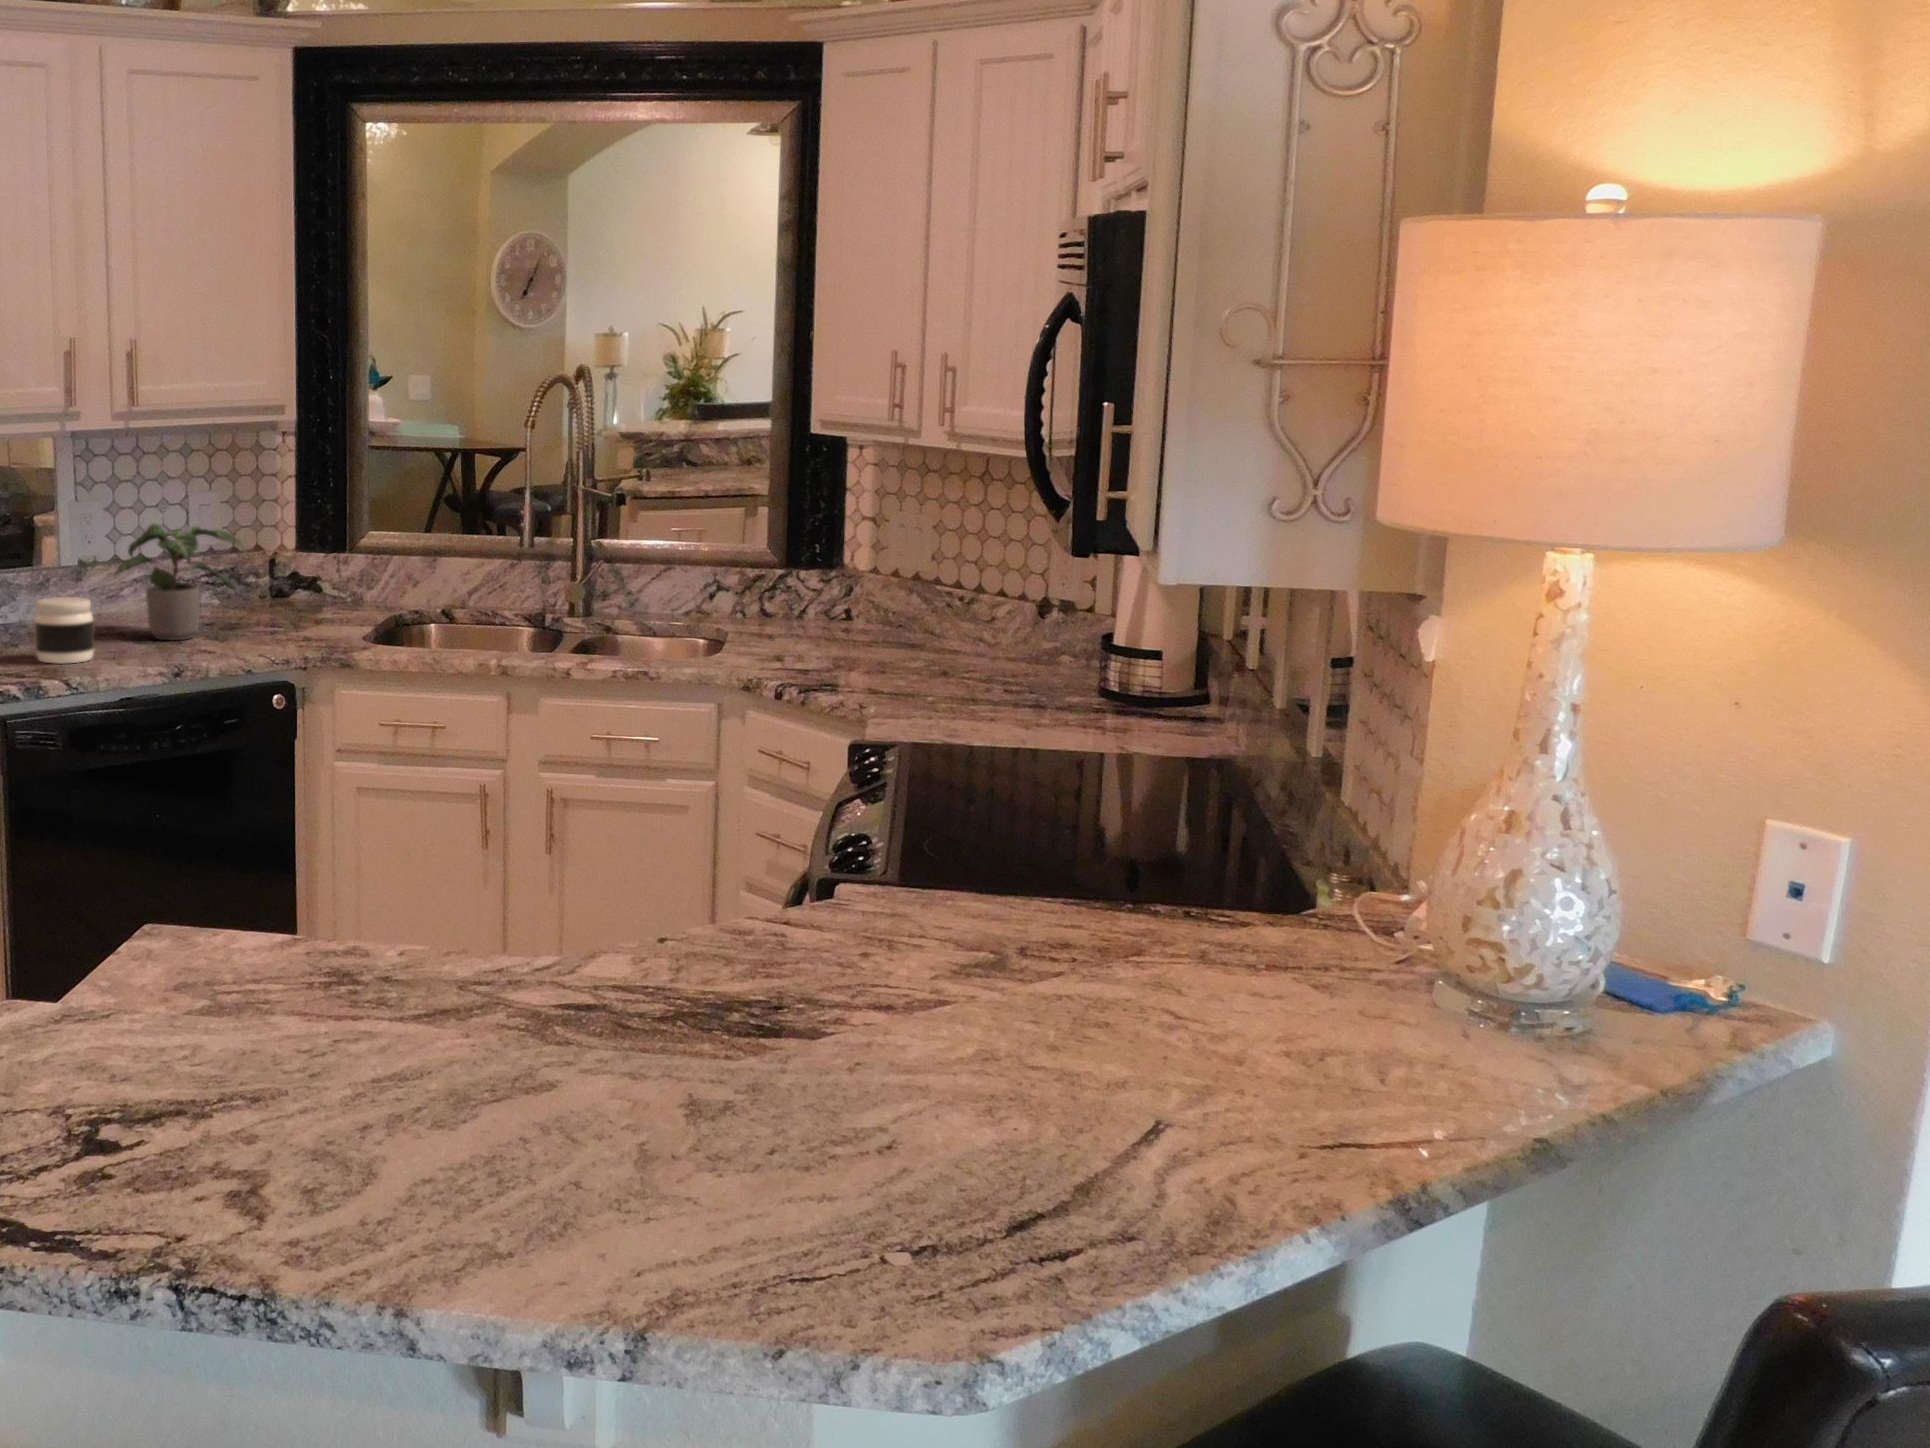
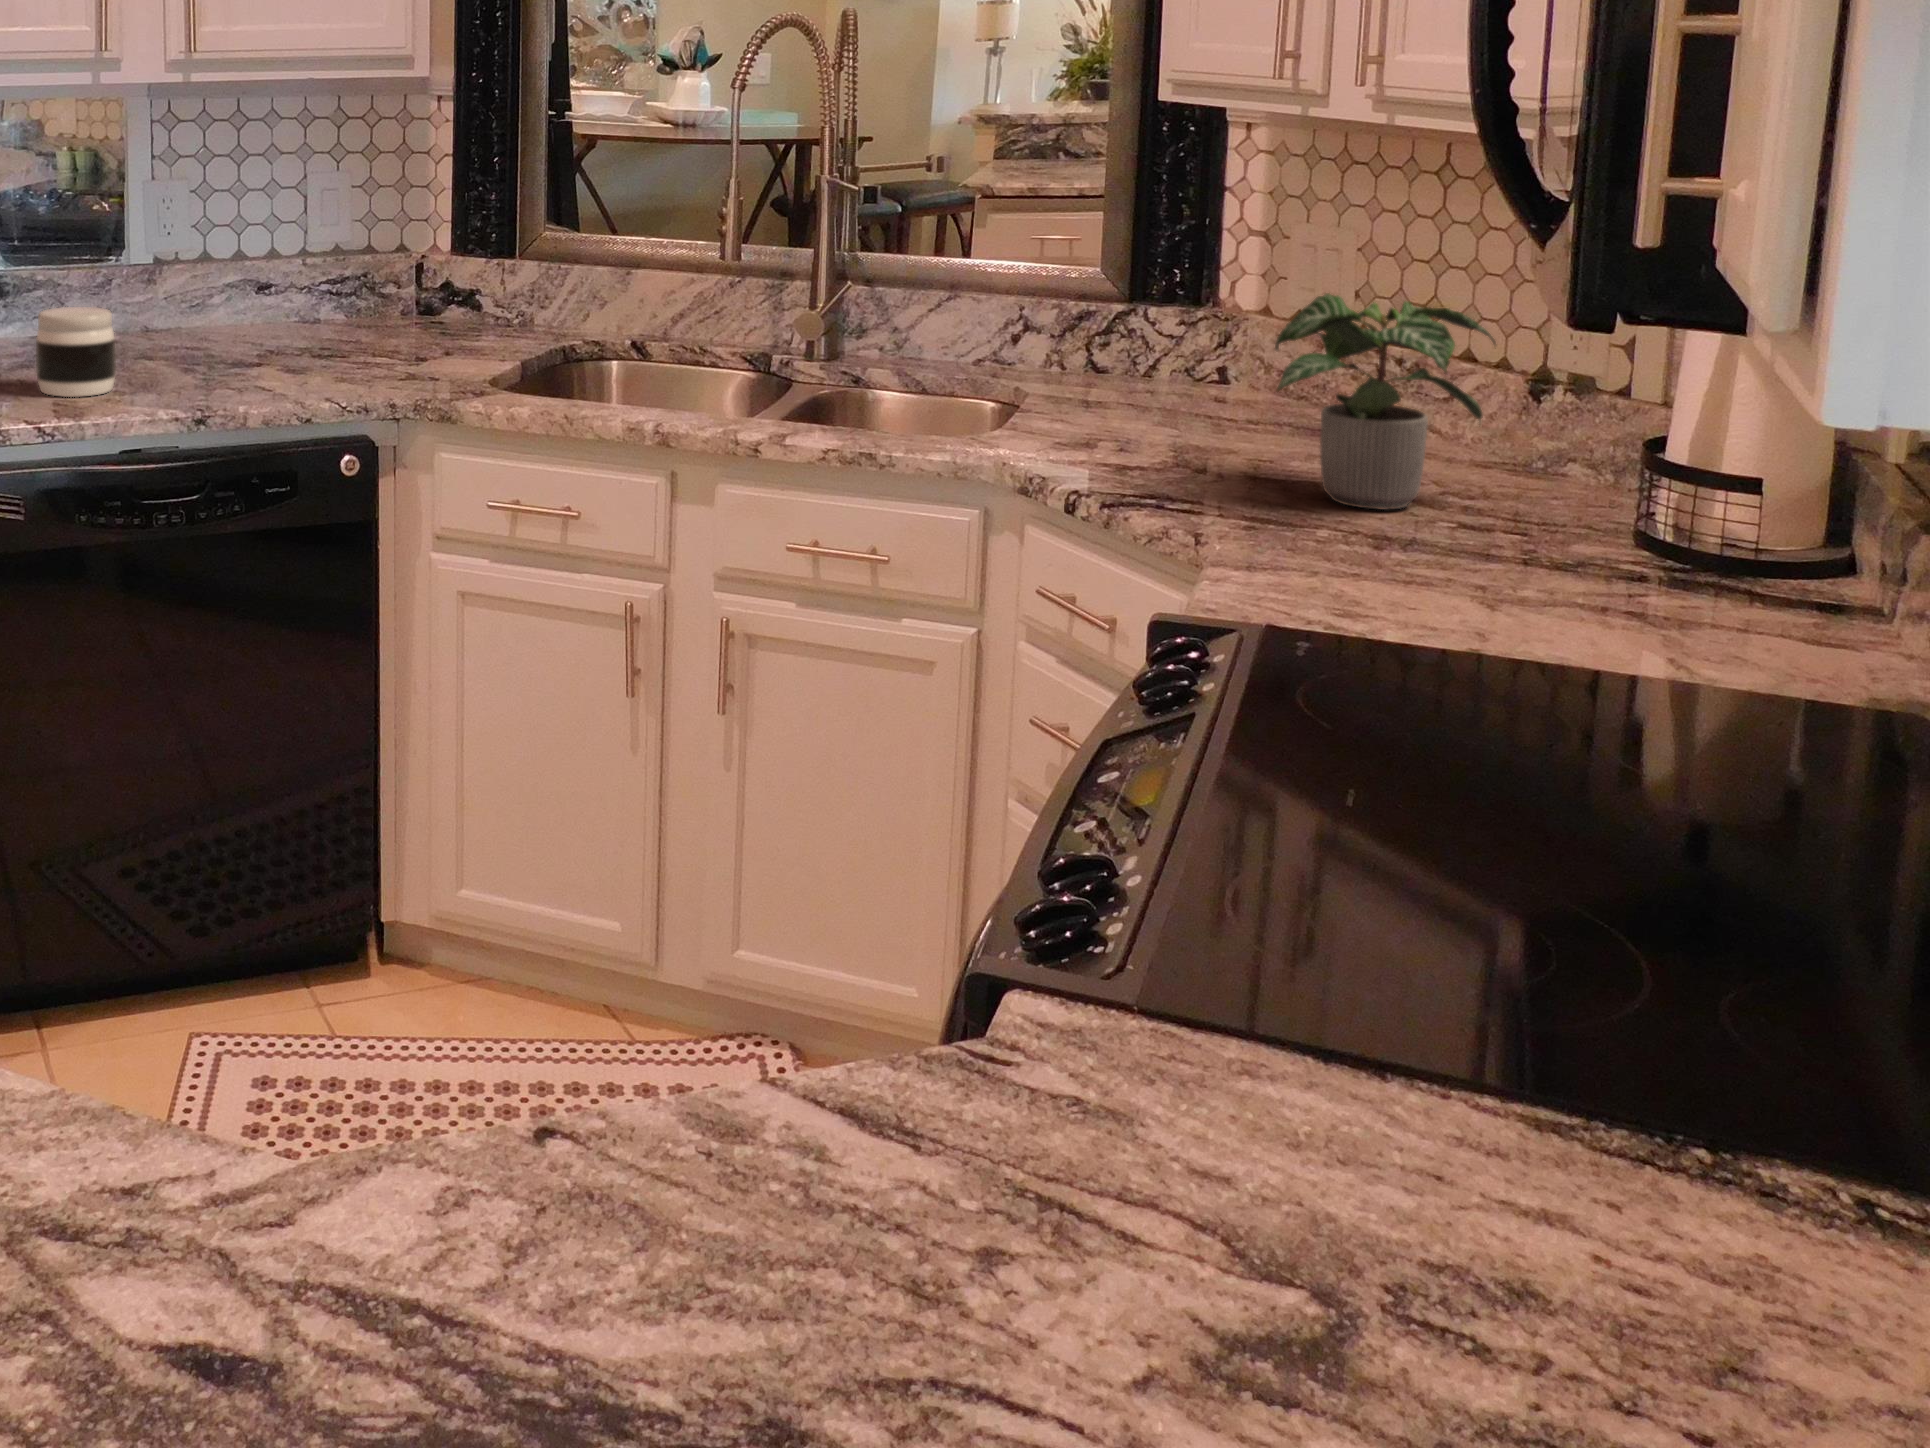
potted plant: present [115,524,243,640] -> present [1275,293,1495,510]

